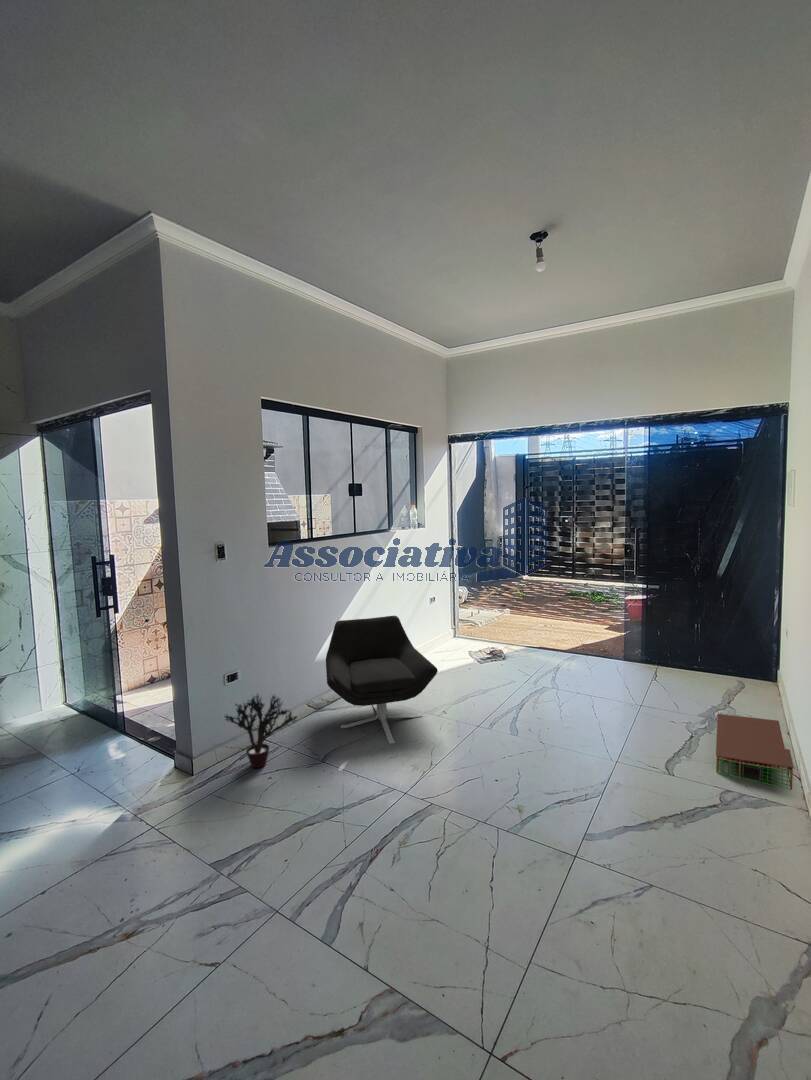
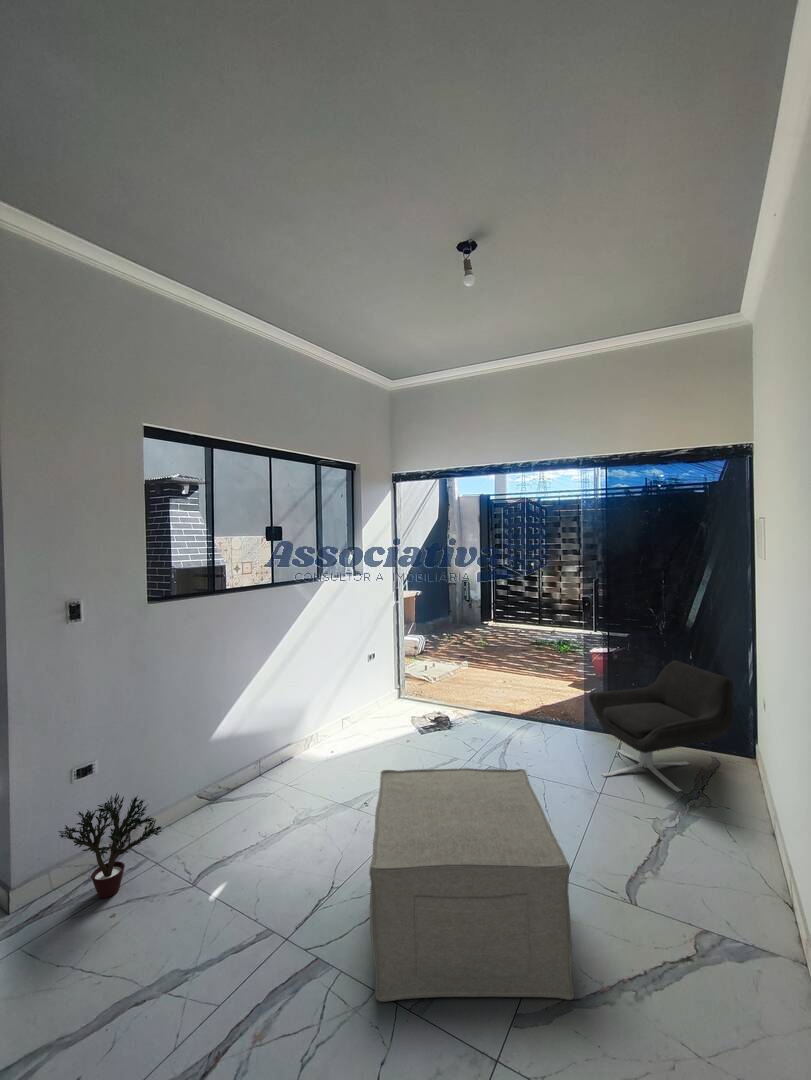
lounge chair: present [326,616,438,744] -> present [589,660,733,791]
ottoman: none [467,675,632,827] -> present [369,768,574,1002]
storage bin: present [716,714,794,790] -> none [685,809,782,929]

